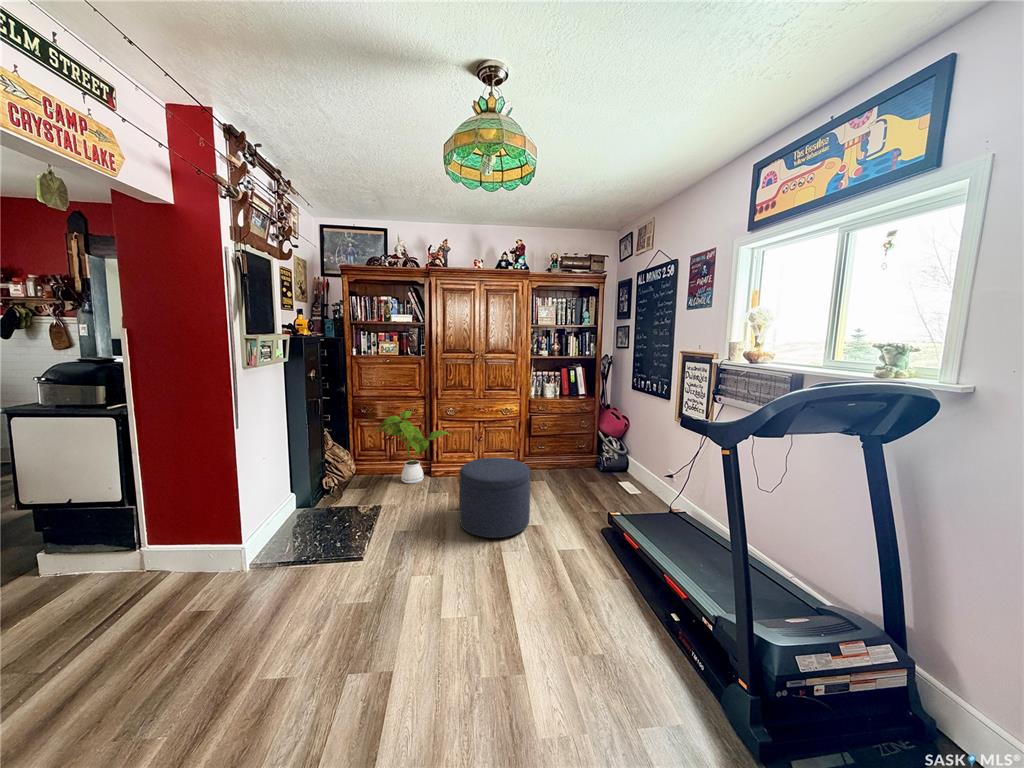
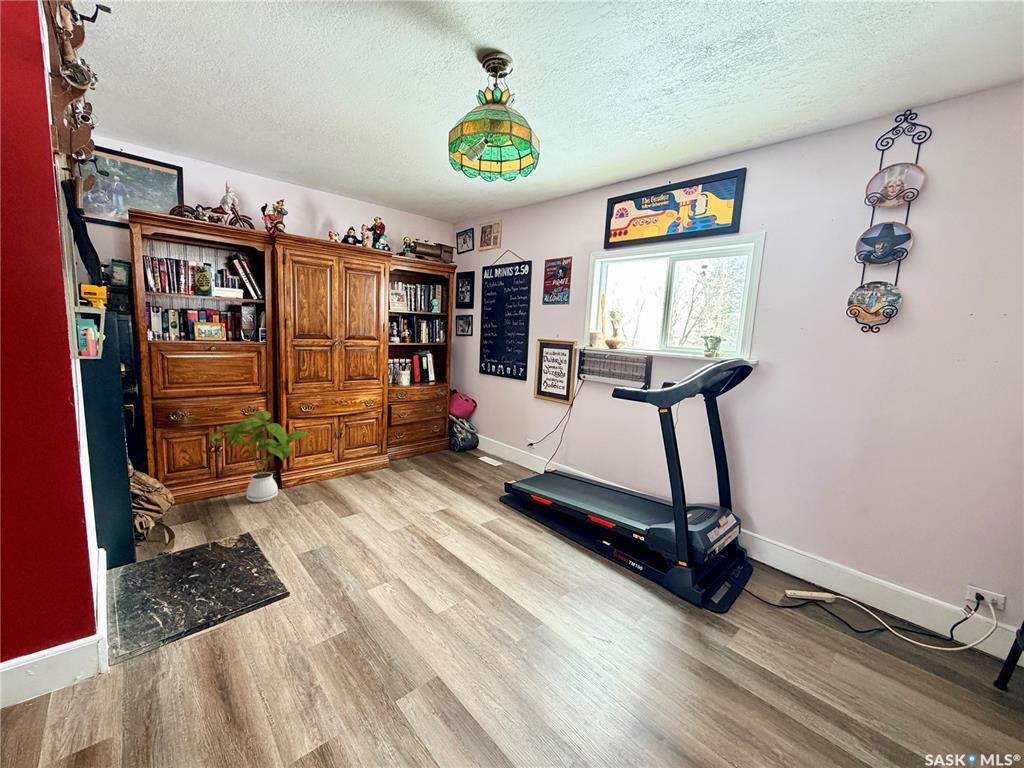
ottoman: present [459,458,531,538] -> none [369,448,444,527]

